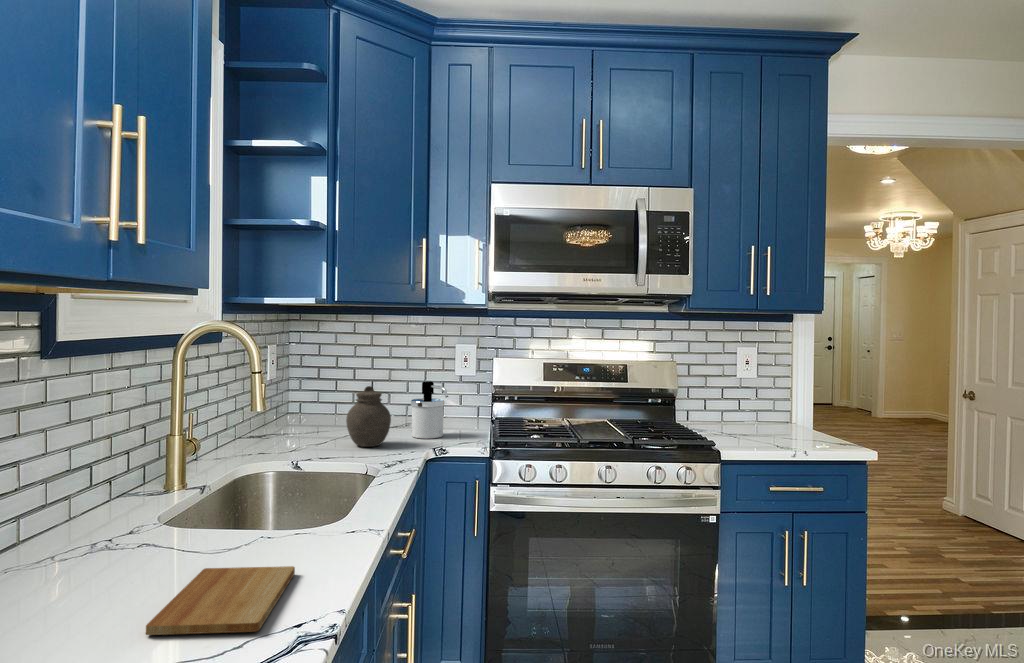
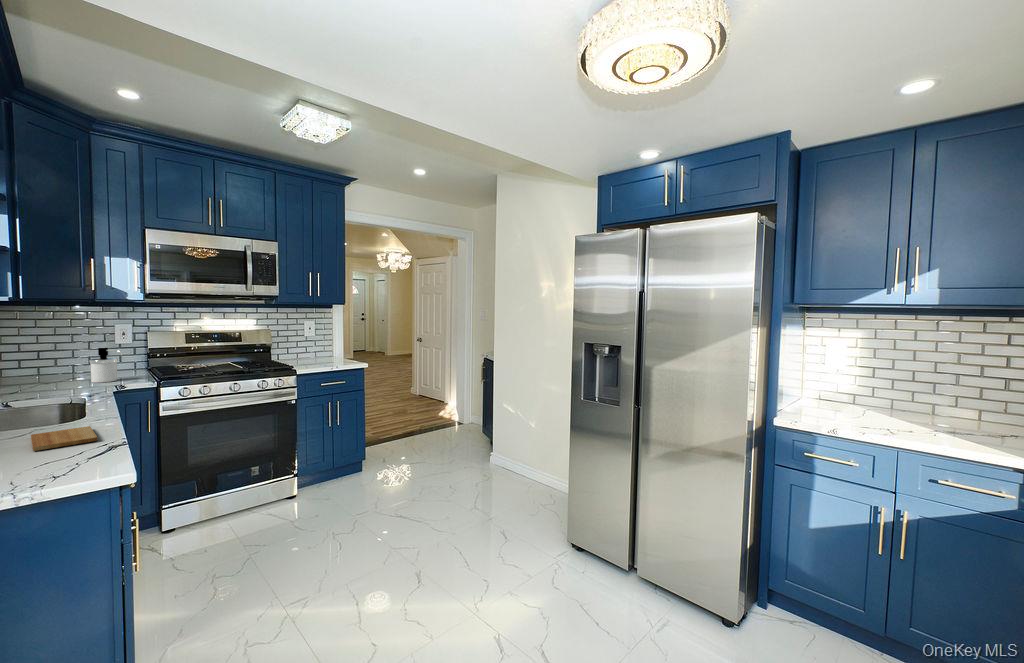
jar: present [346,386,391,447] -> none [40,352,80,390]

